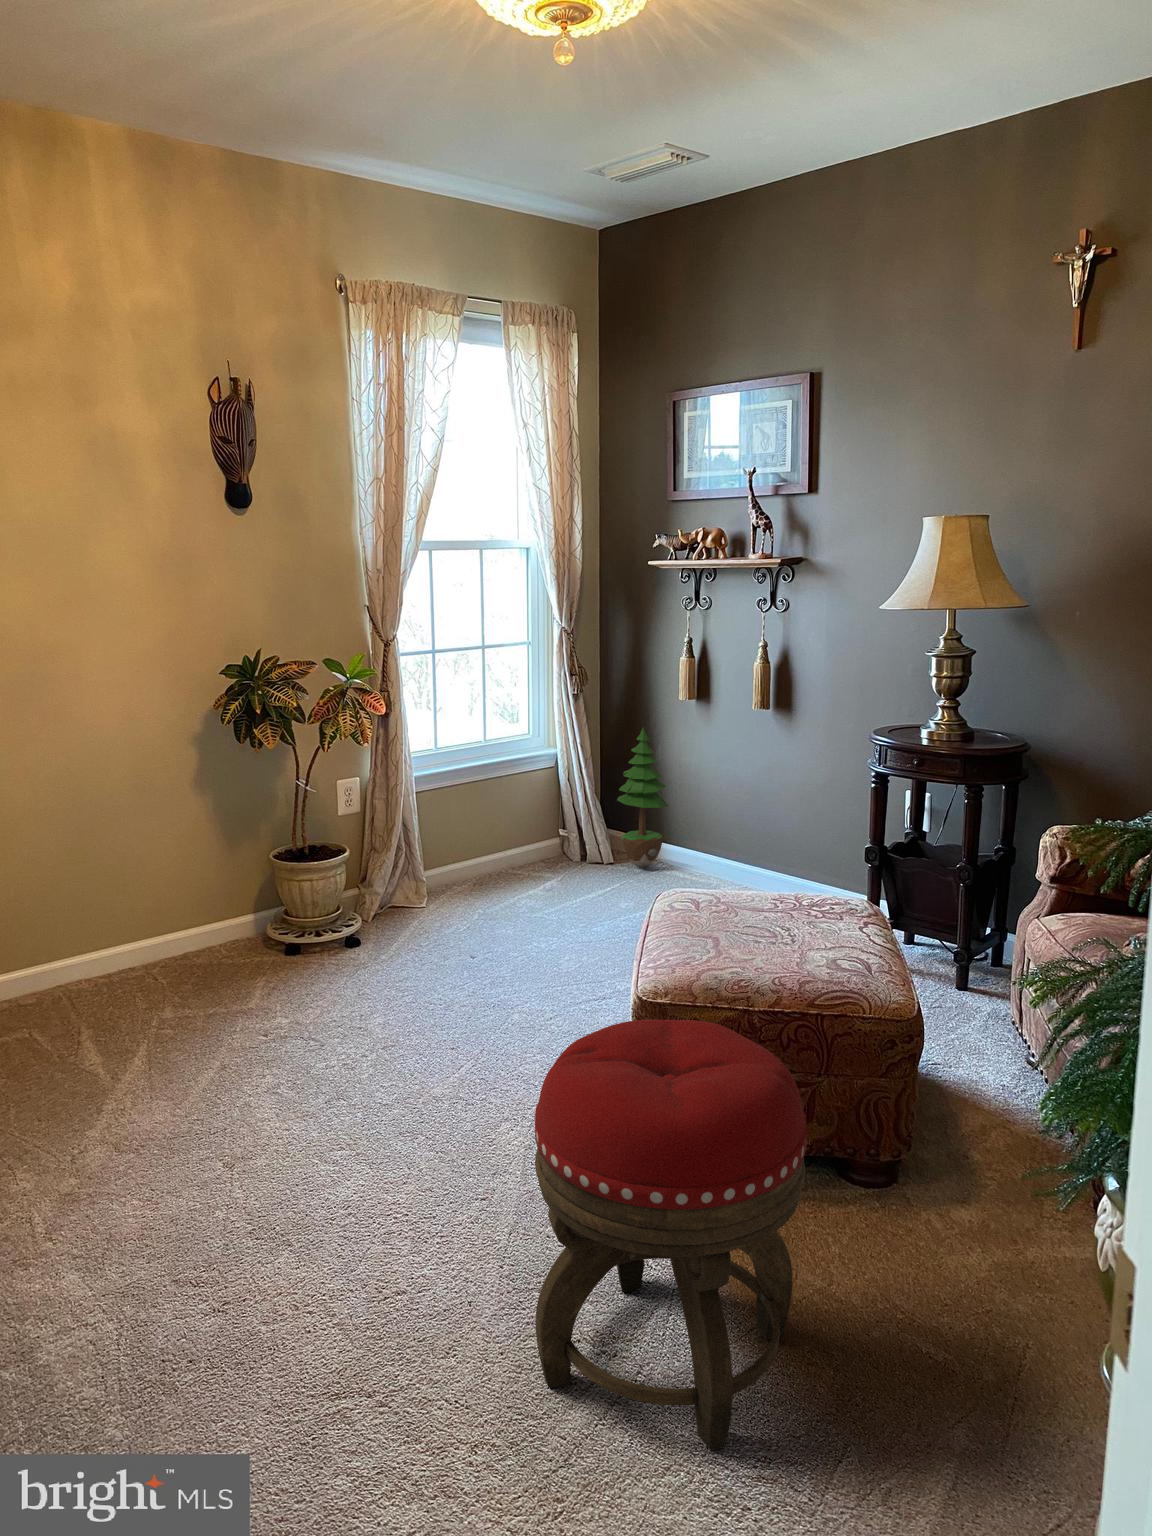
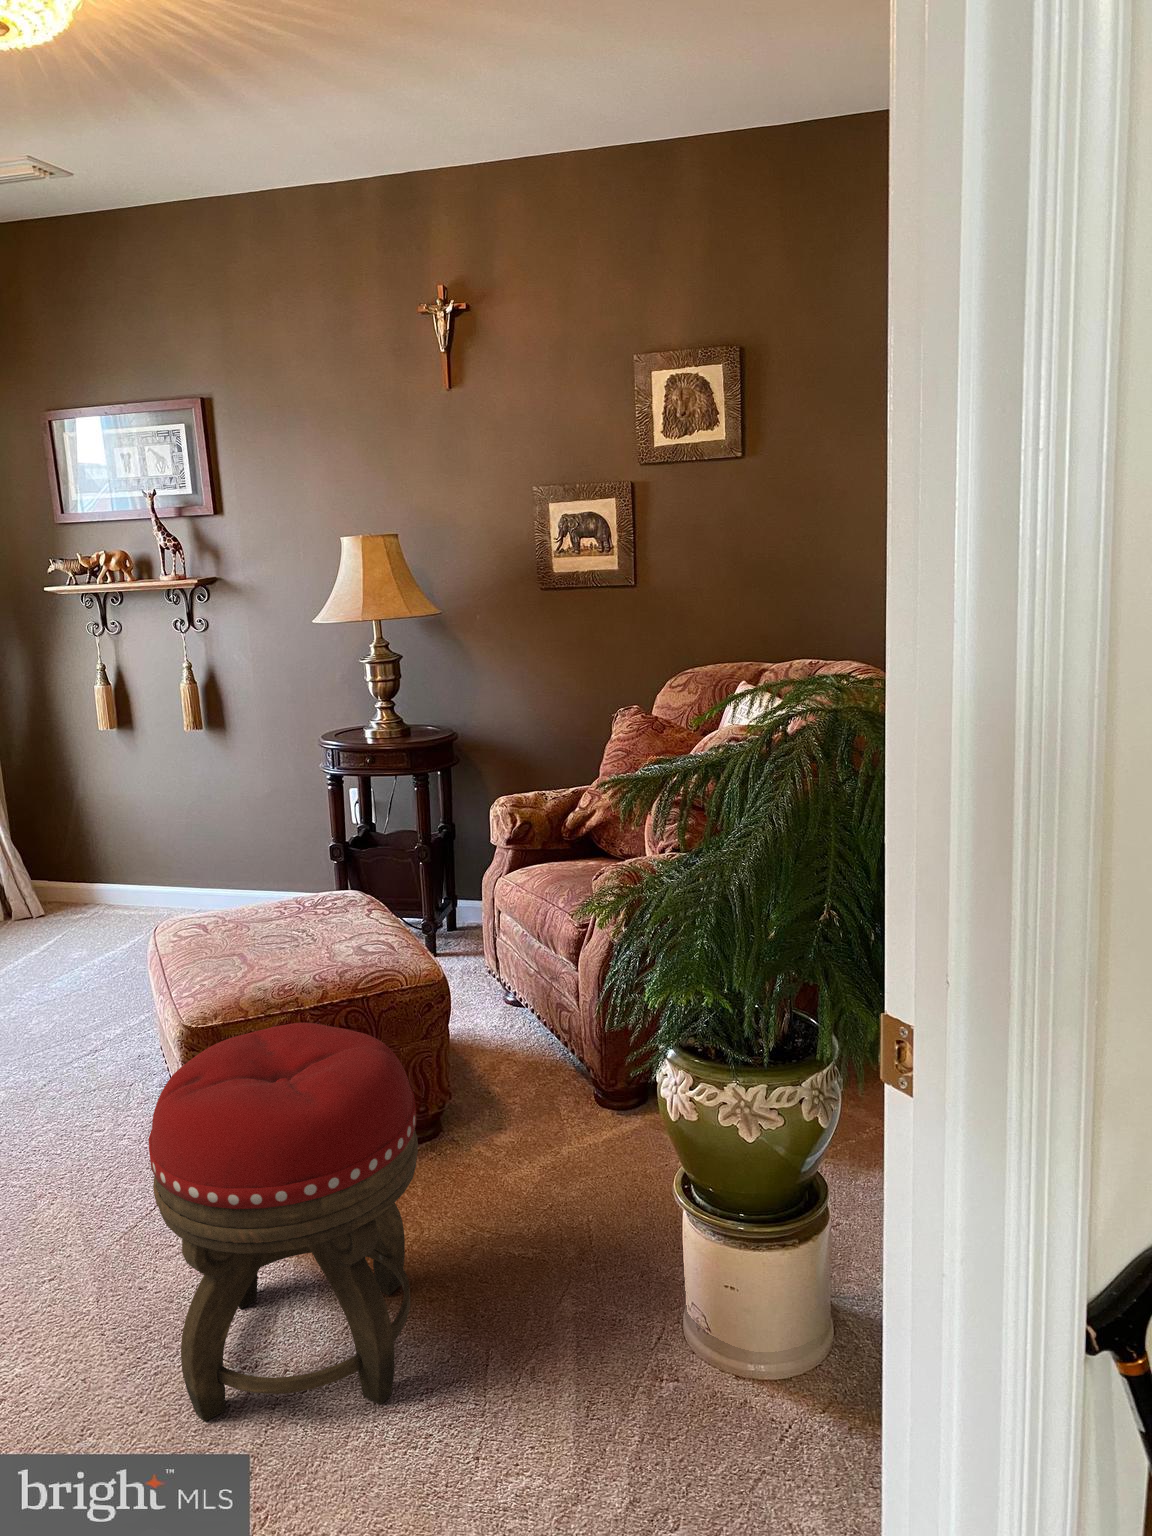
potted tree: present [617,728,668,869] -> none [43,762,103,911]

